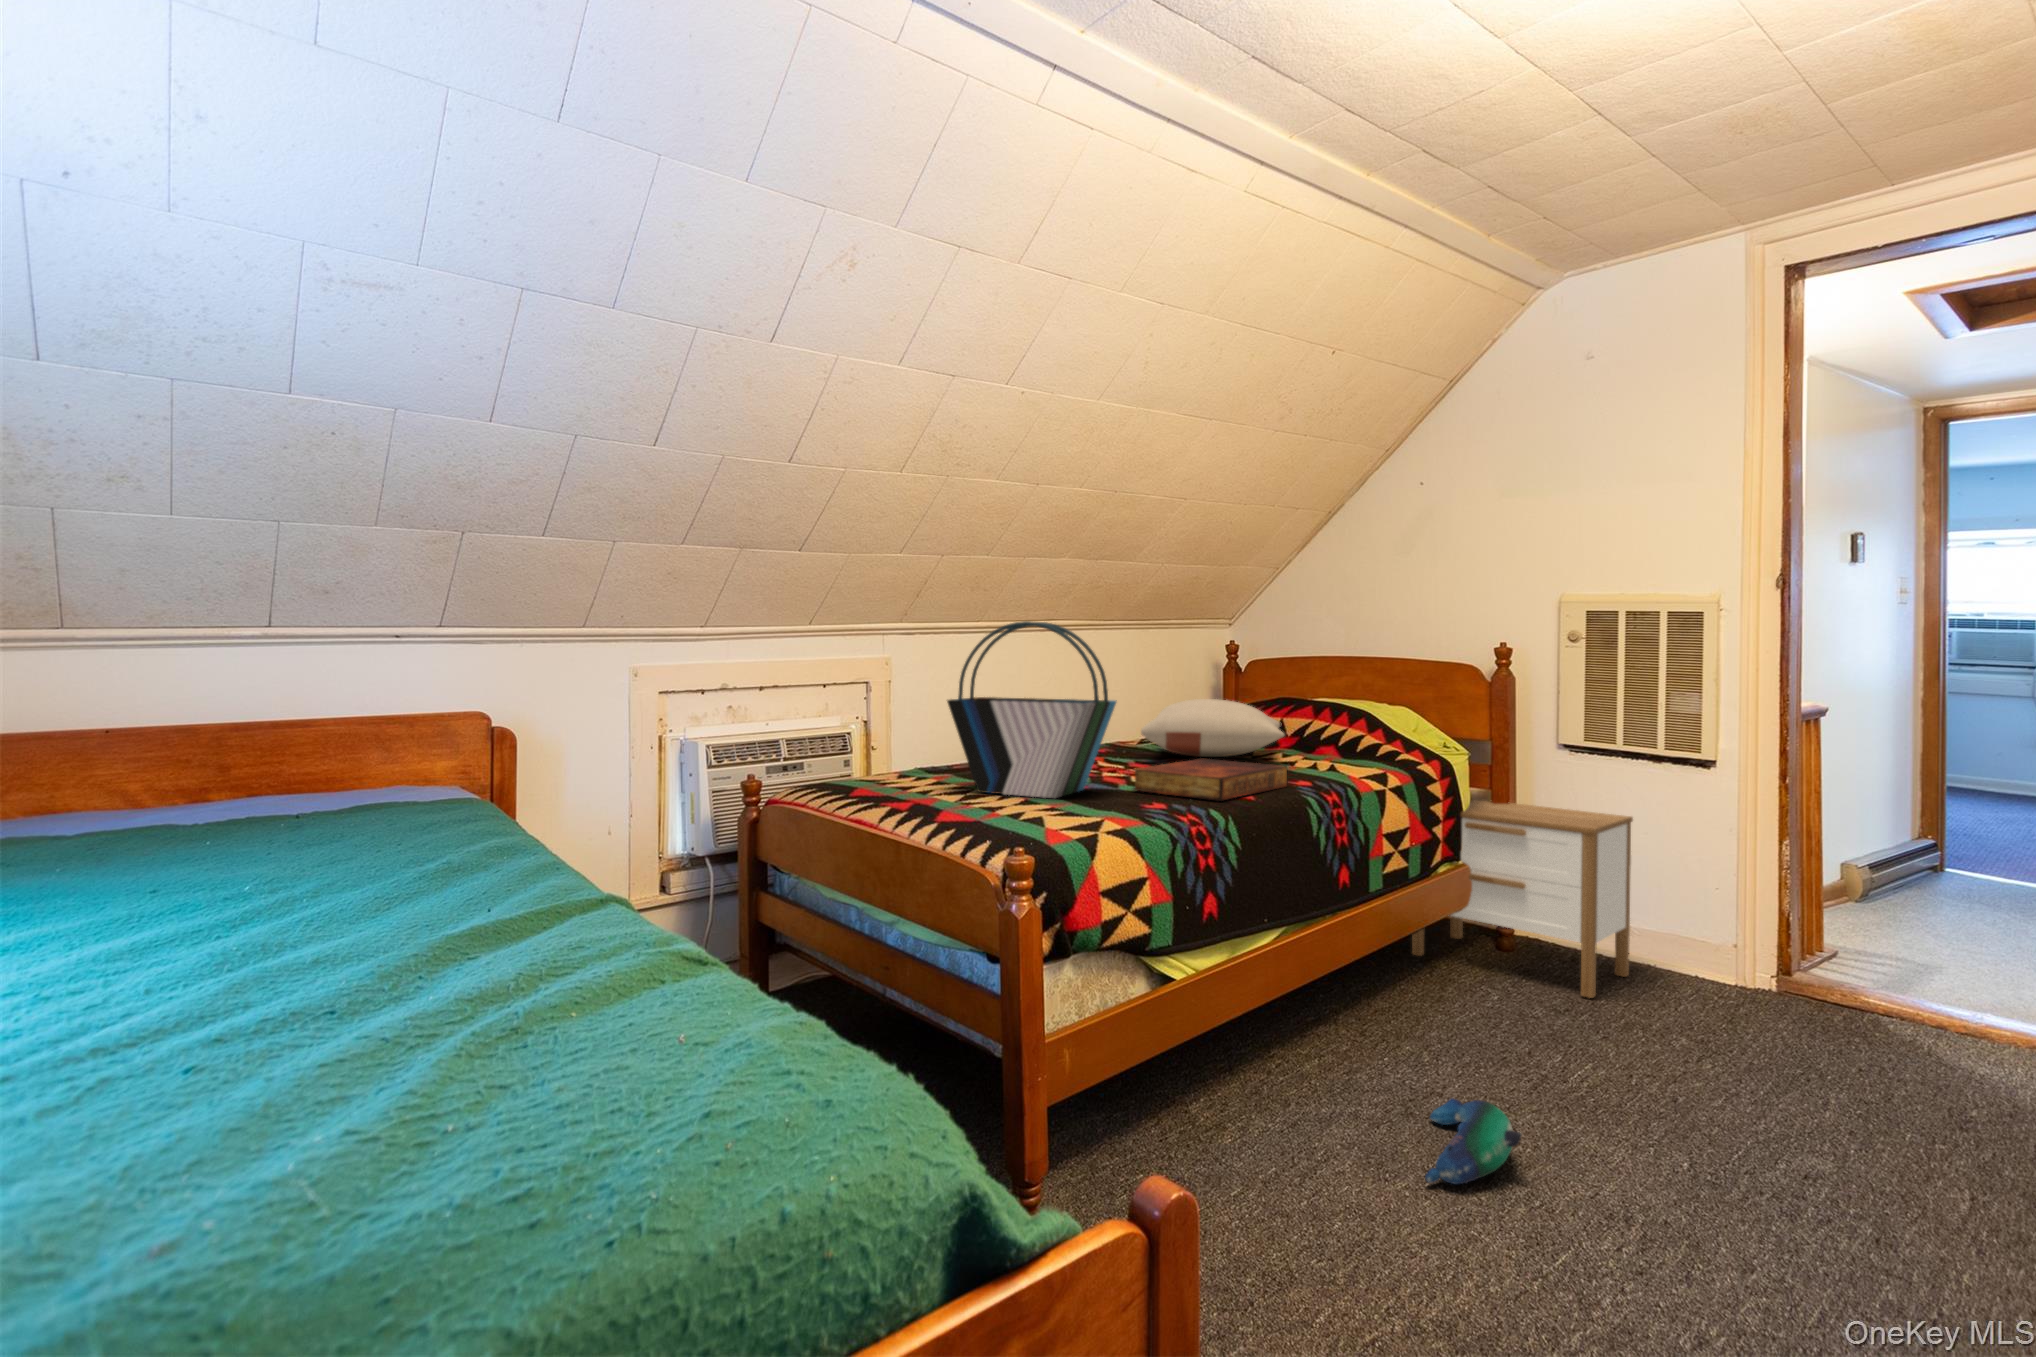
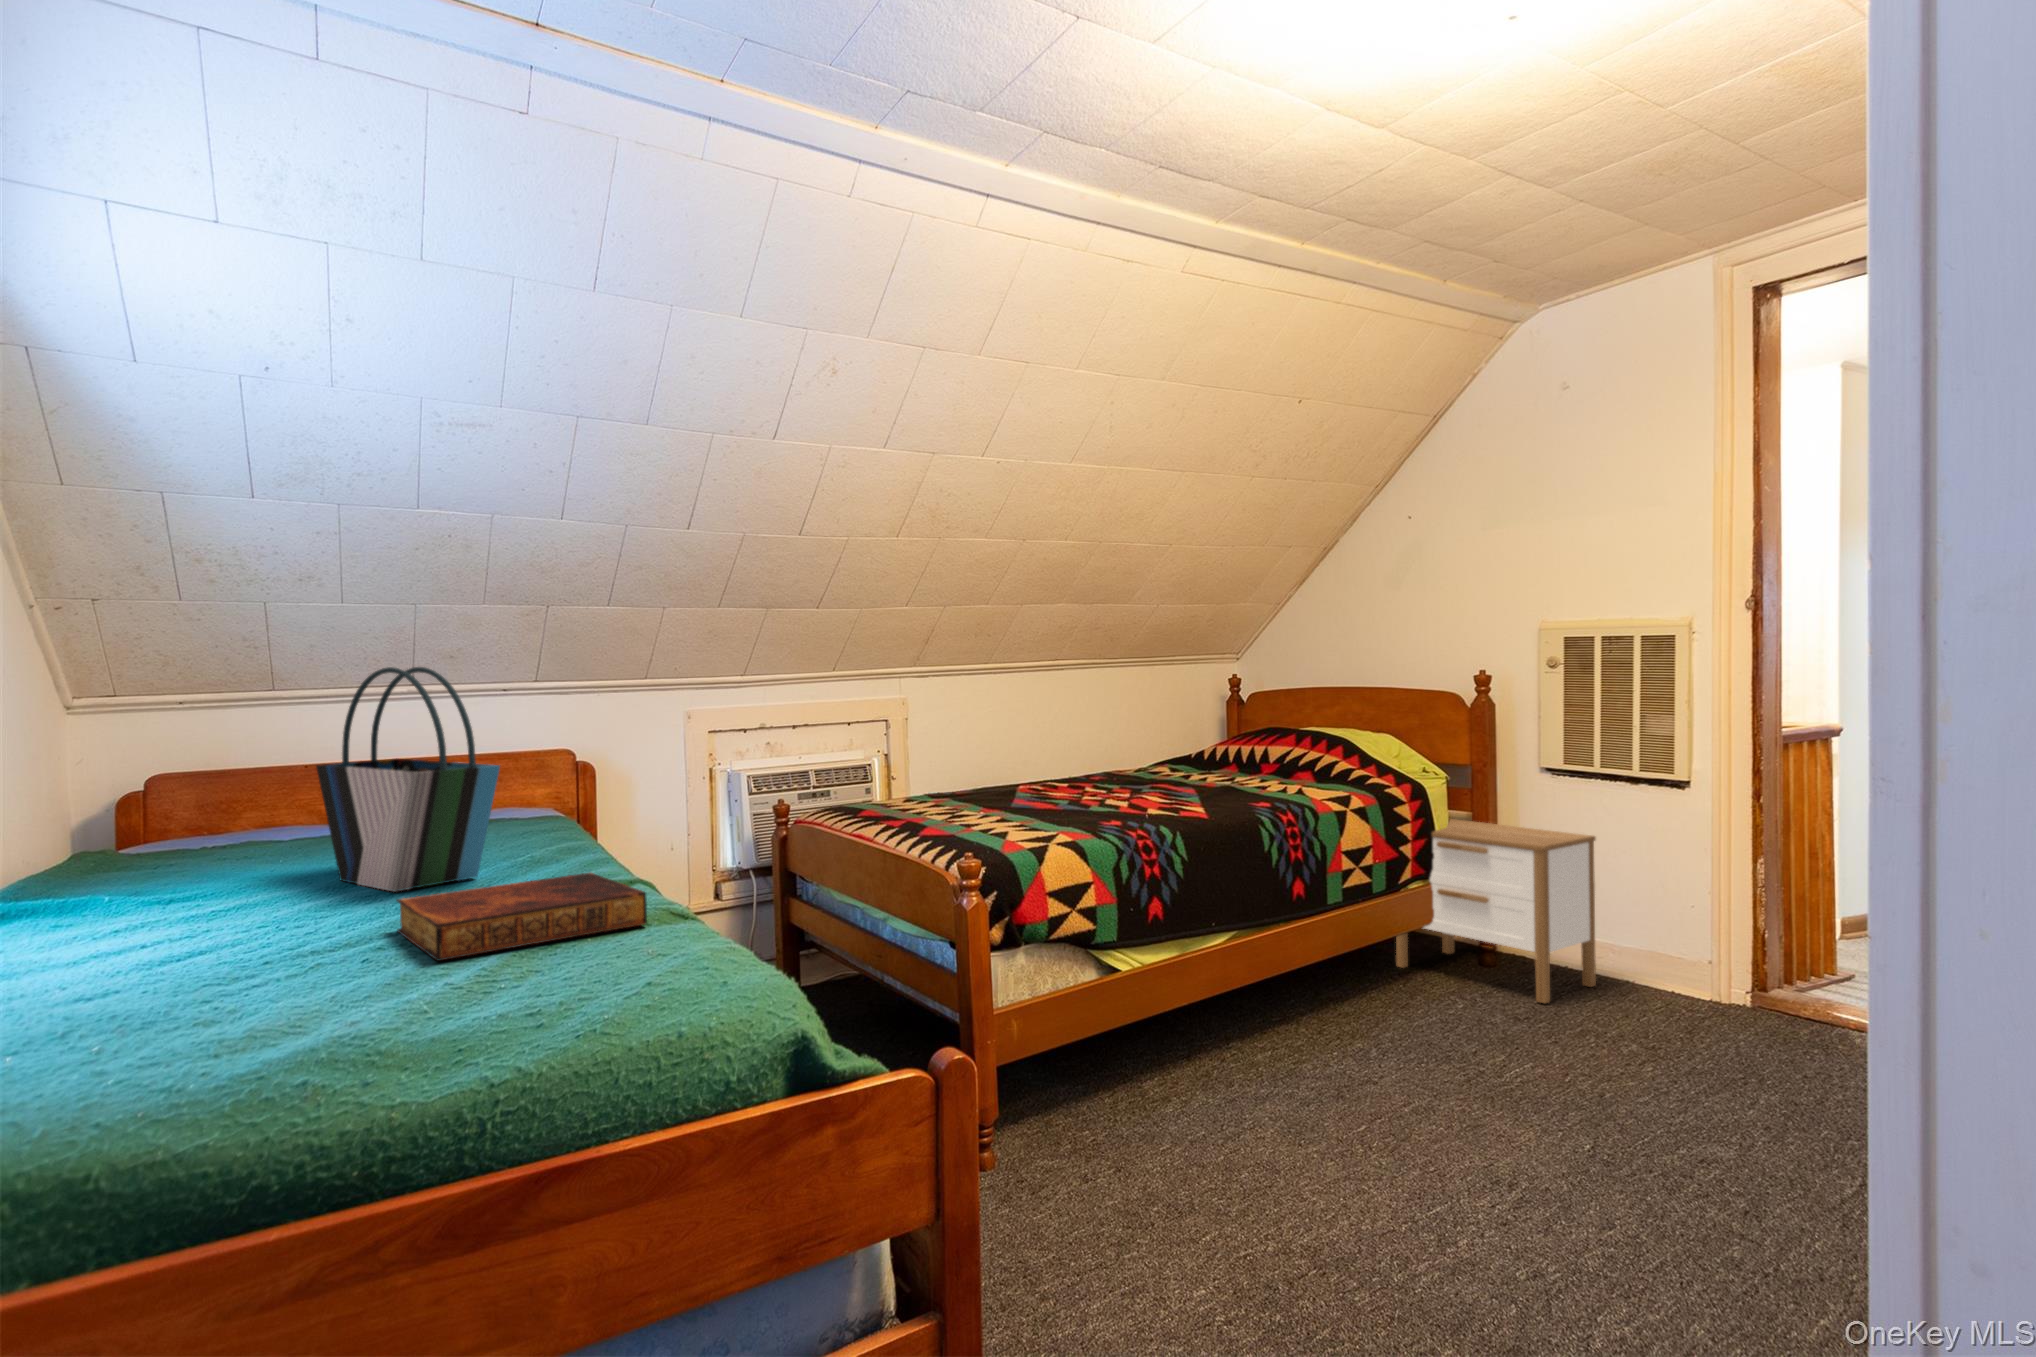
tote bag: present [947,621,1116,798] -> present [316,667,500,892]
pillow: present [1141,699,1284,757] -> none [1133,729,1276,781]
book: present [1133,759,1287,801] -> present [397,873,647,961]
plush toy: present [1425,1098,1522,1184] -> none [1309,1071,1394,1133]

